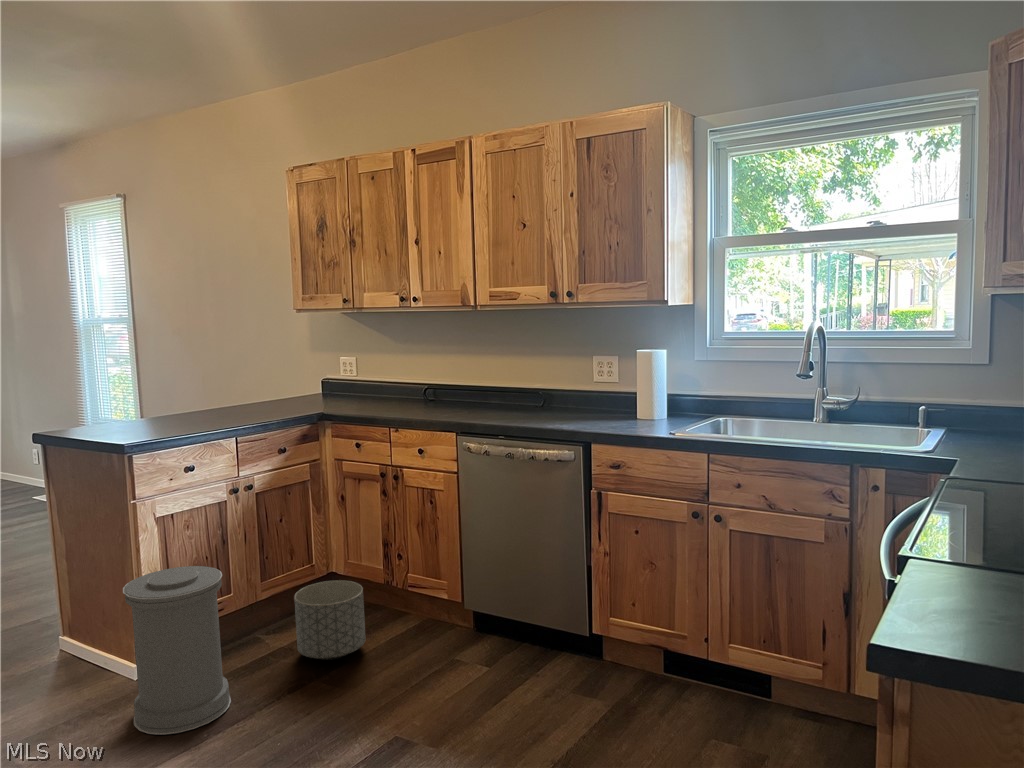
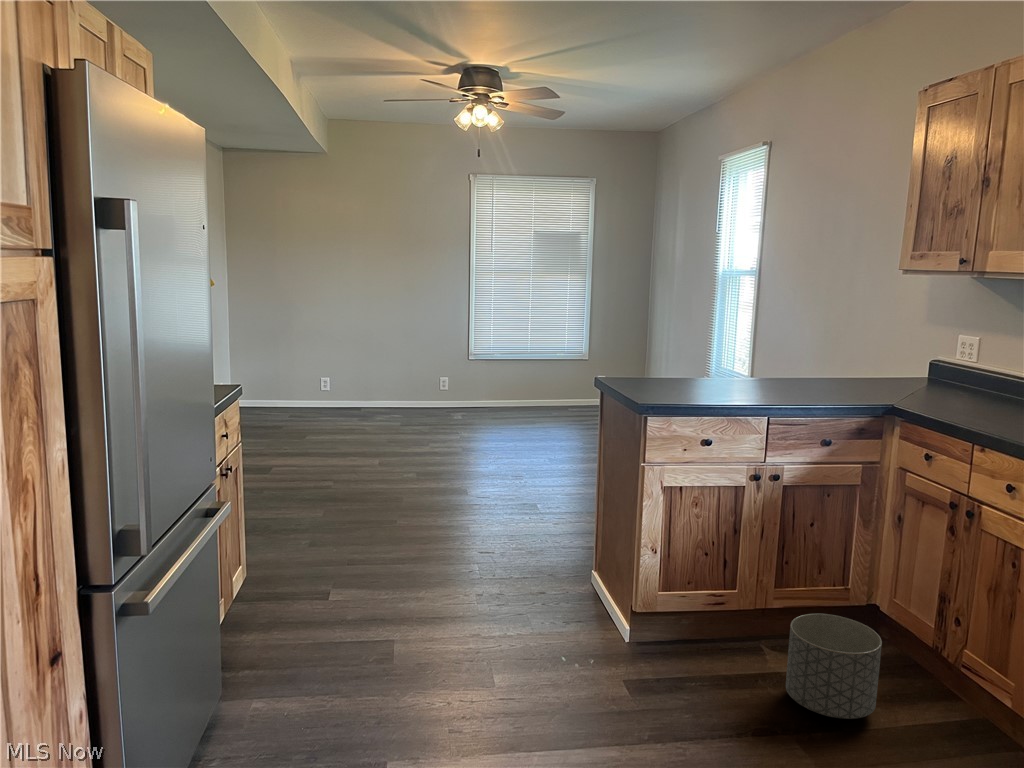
trash can: present [123,566,231,735] -> none [596,541,700,719]

